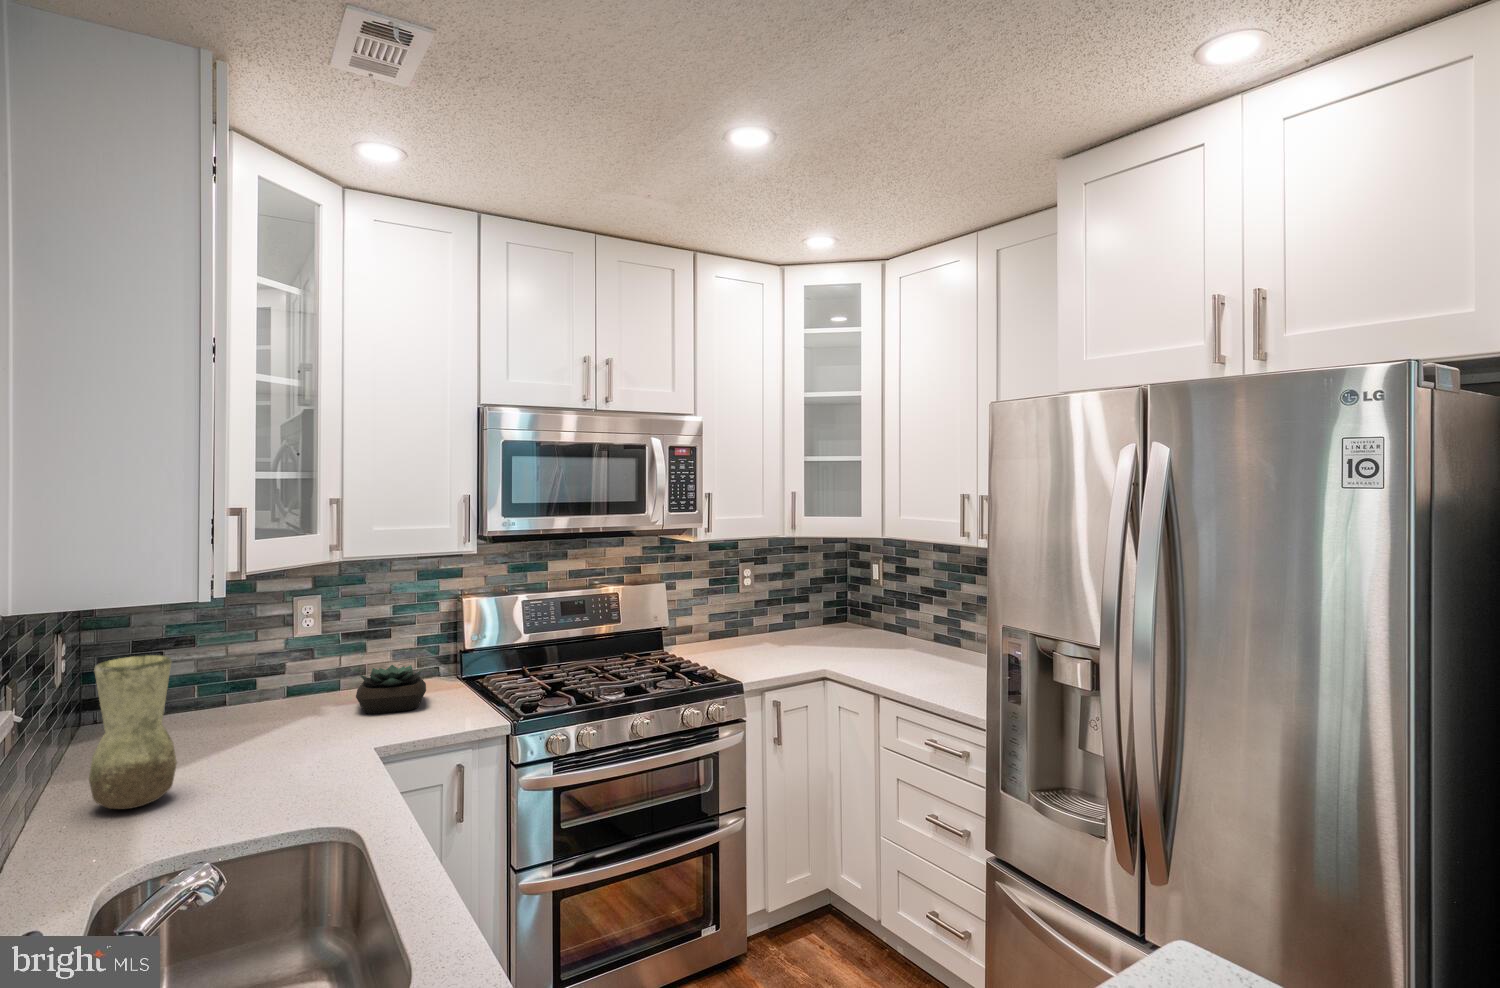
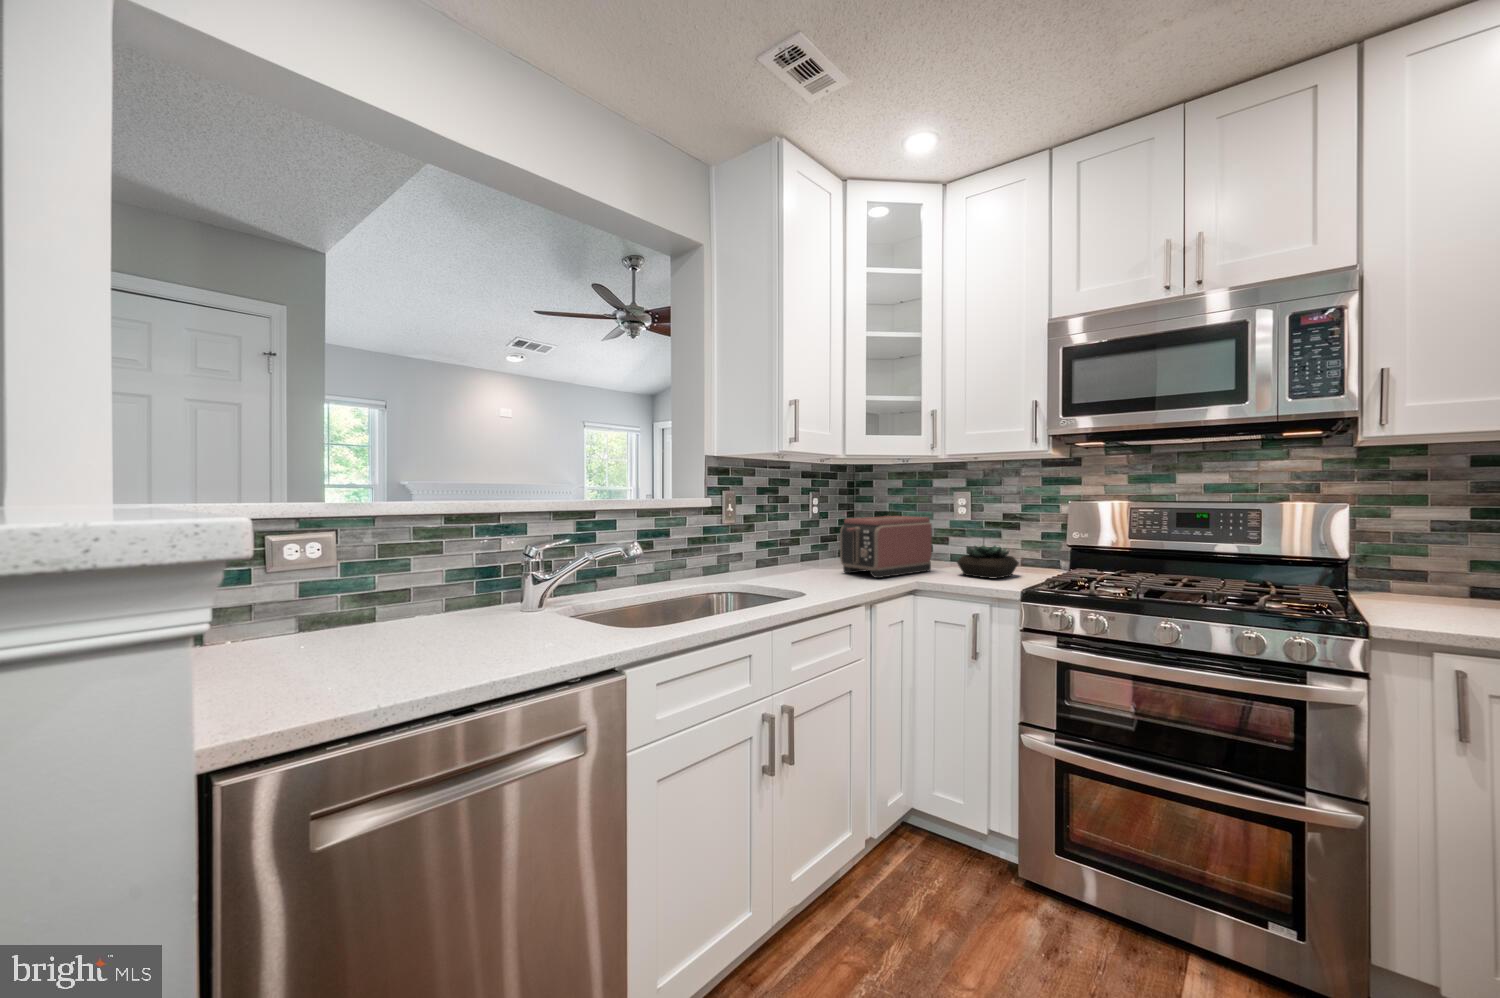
toaster: none [195,643,314,762] -> present [840,516,932,578]
vase: present [89,655,177,809] -> none [771,500,808,578]

